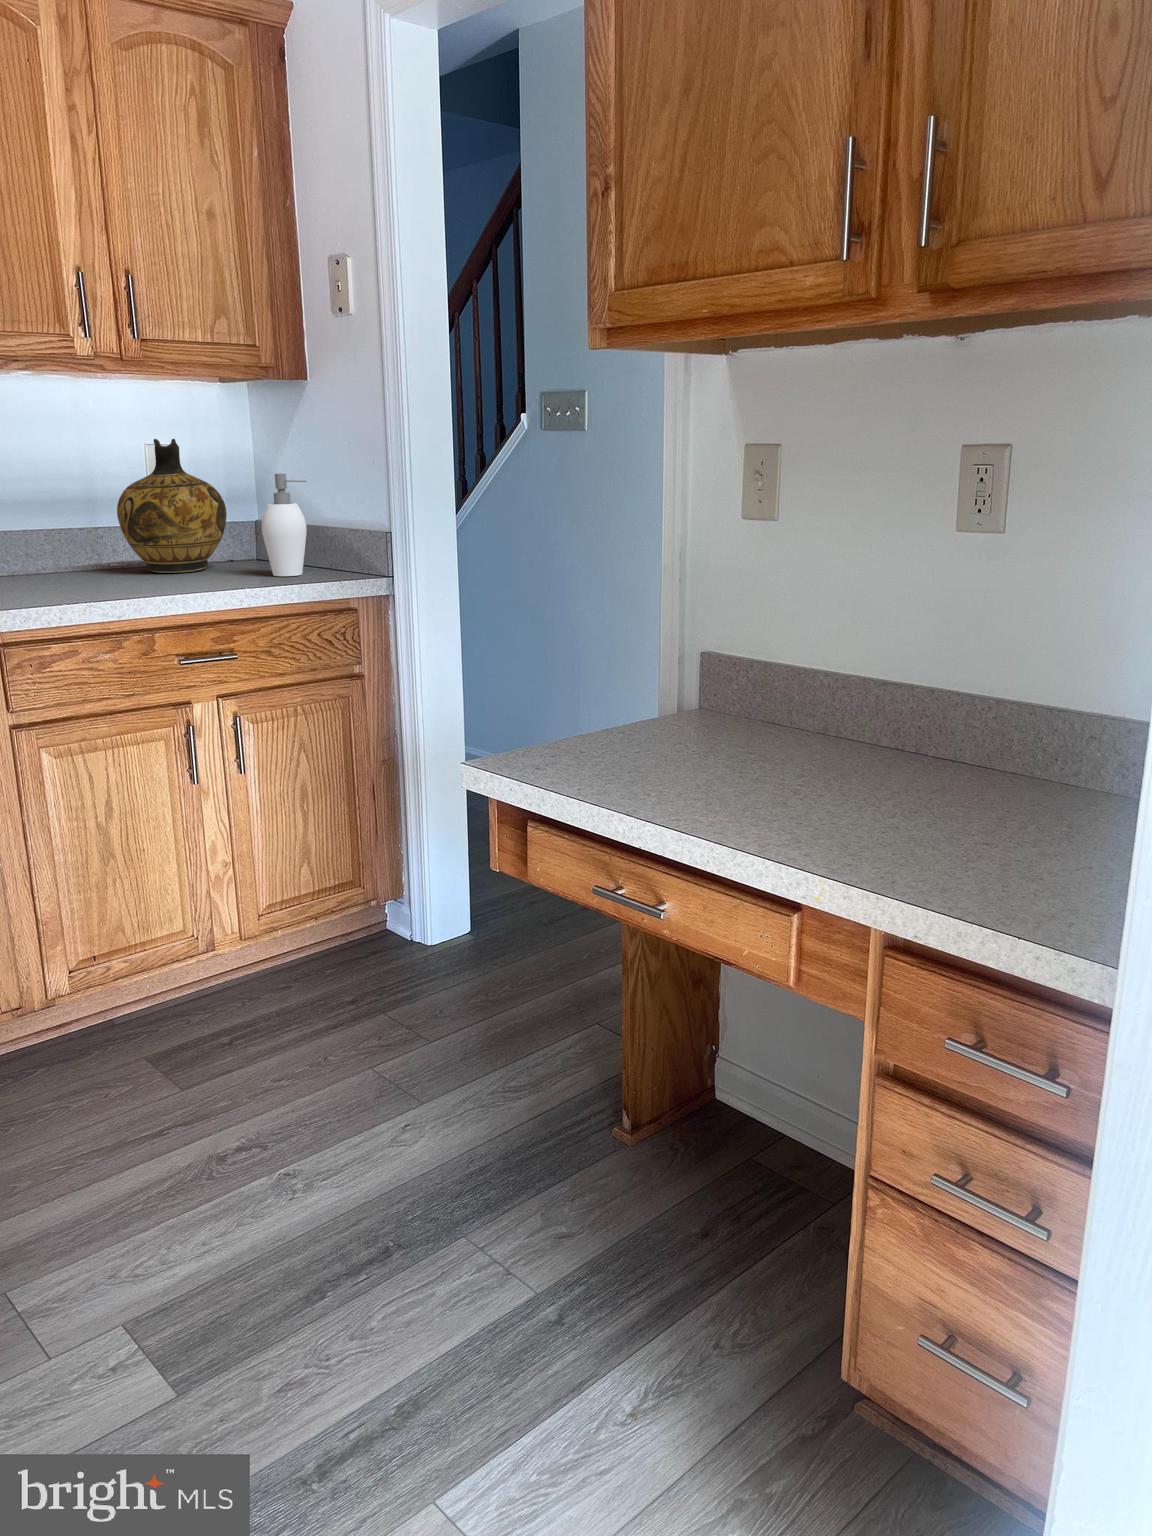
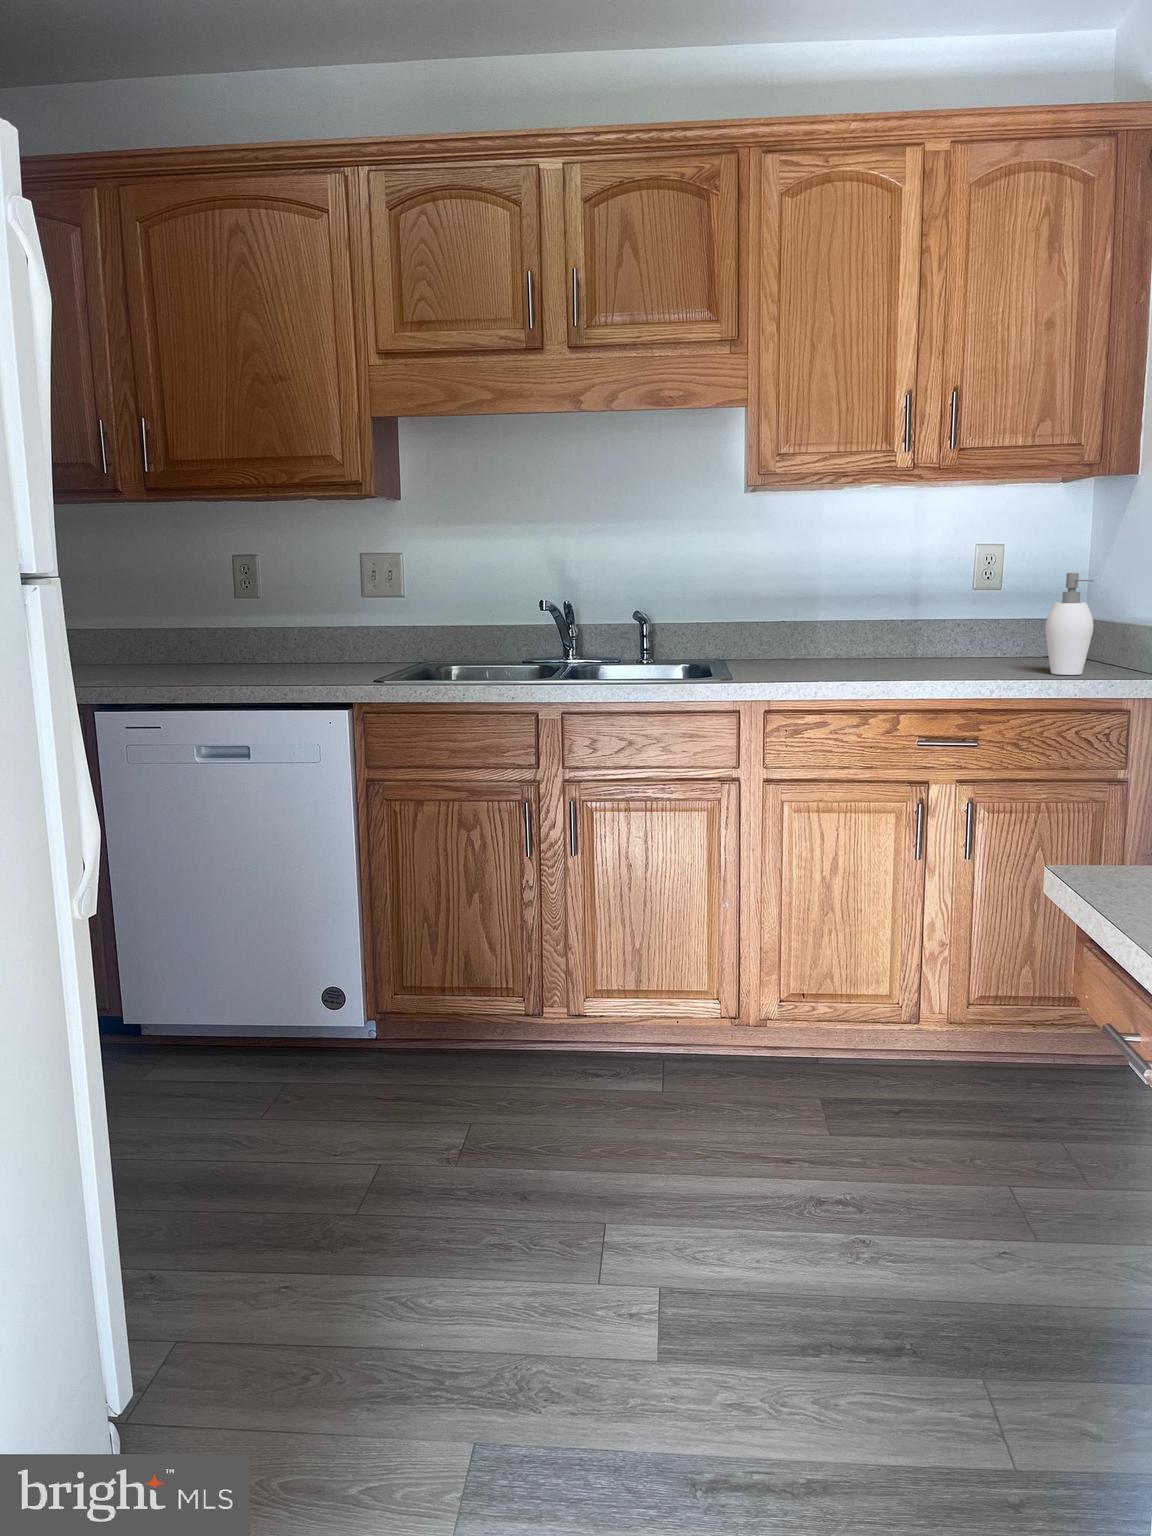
ceramic jug: present [117,439,227,573] -> none [929,539,1033,664]

